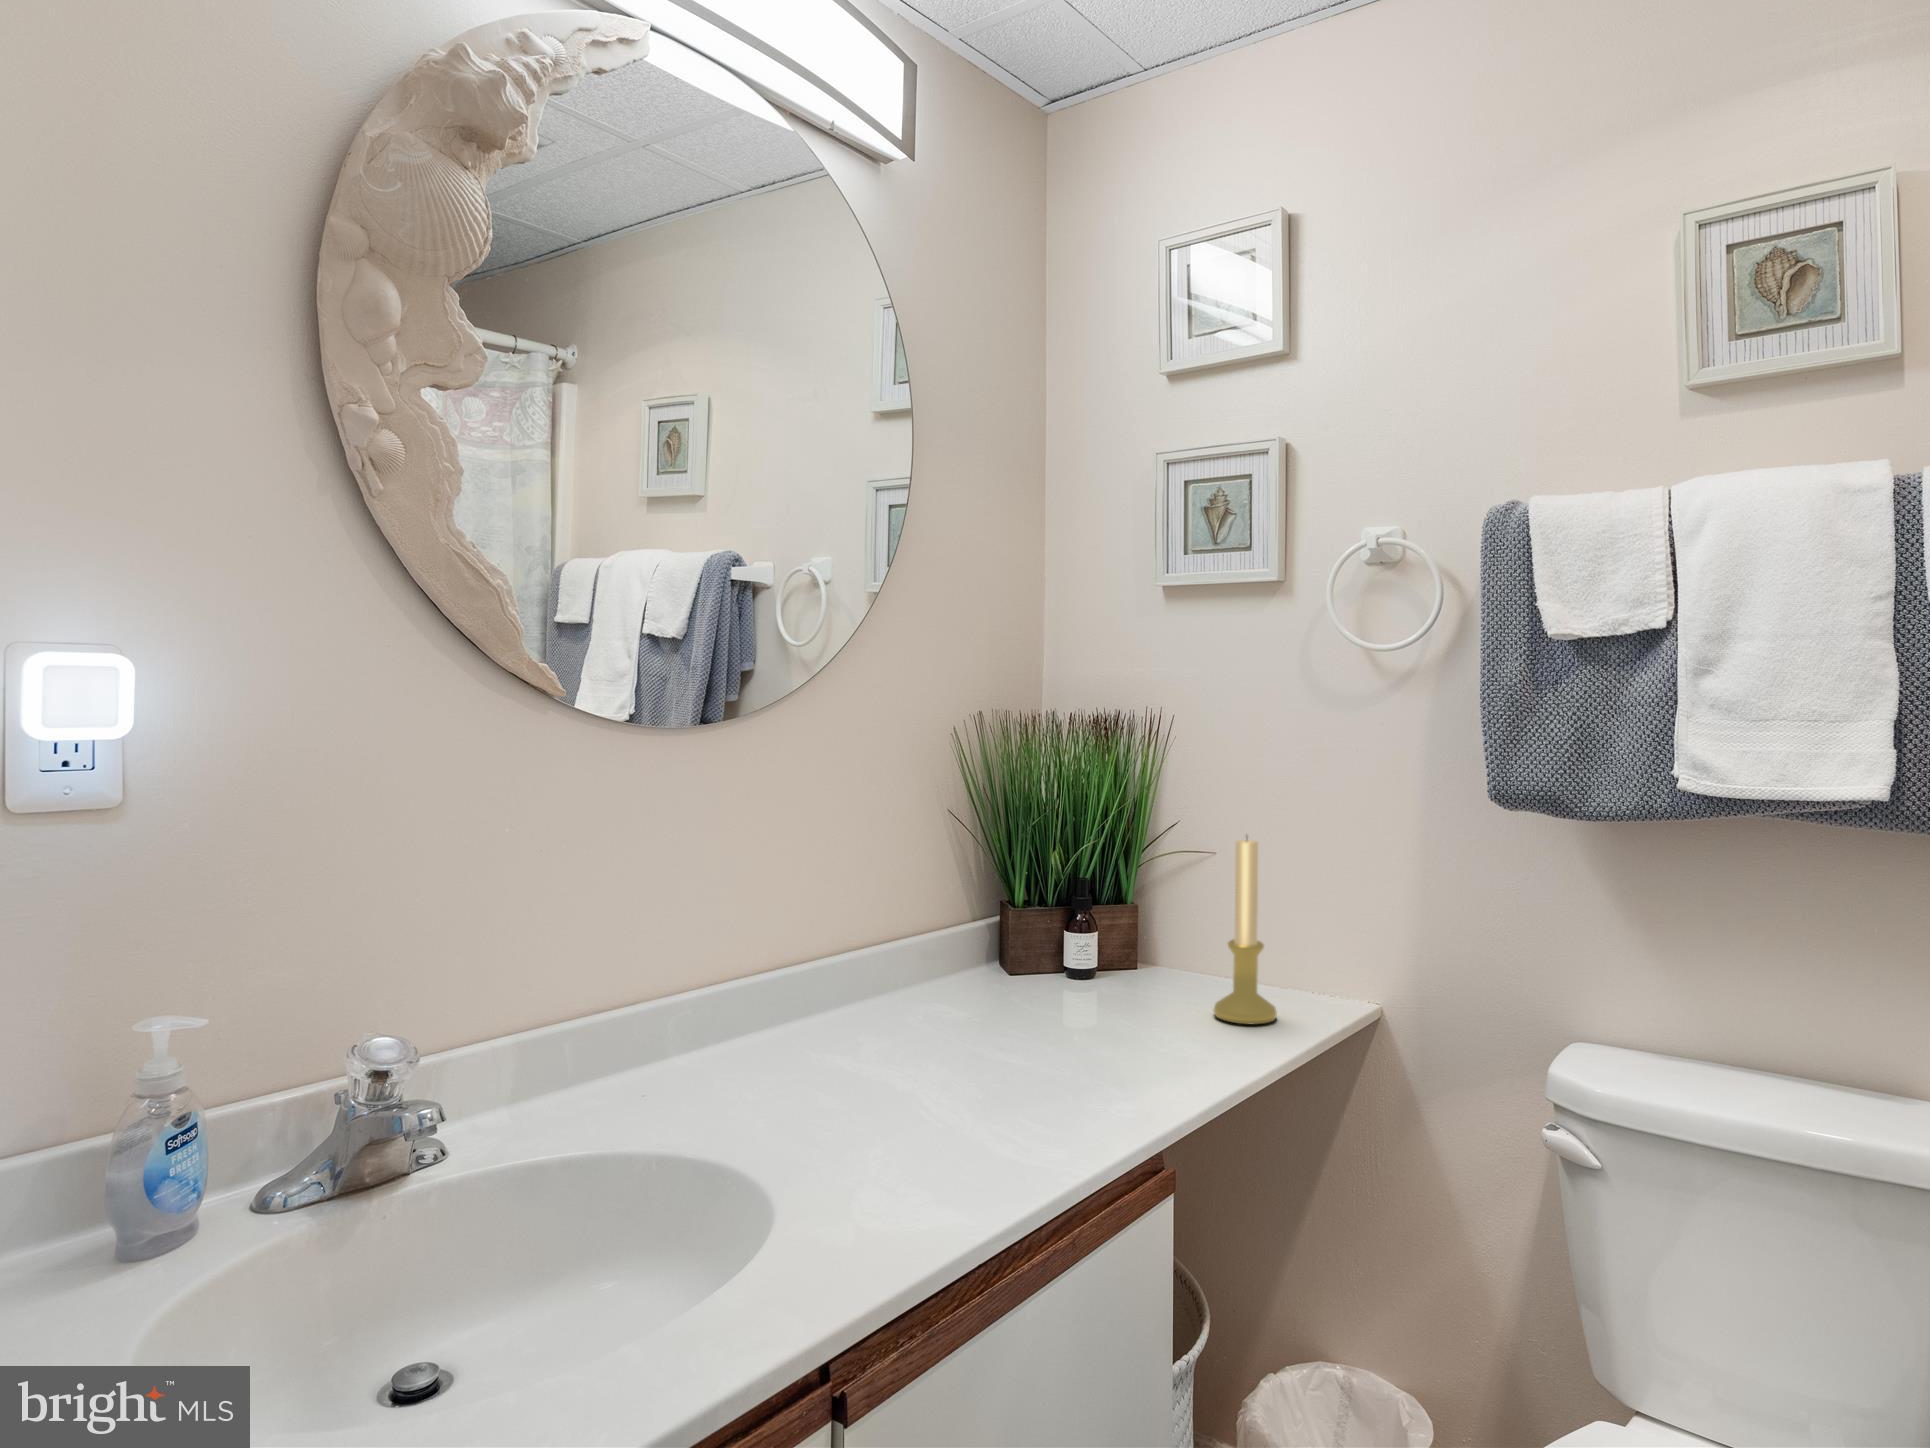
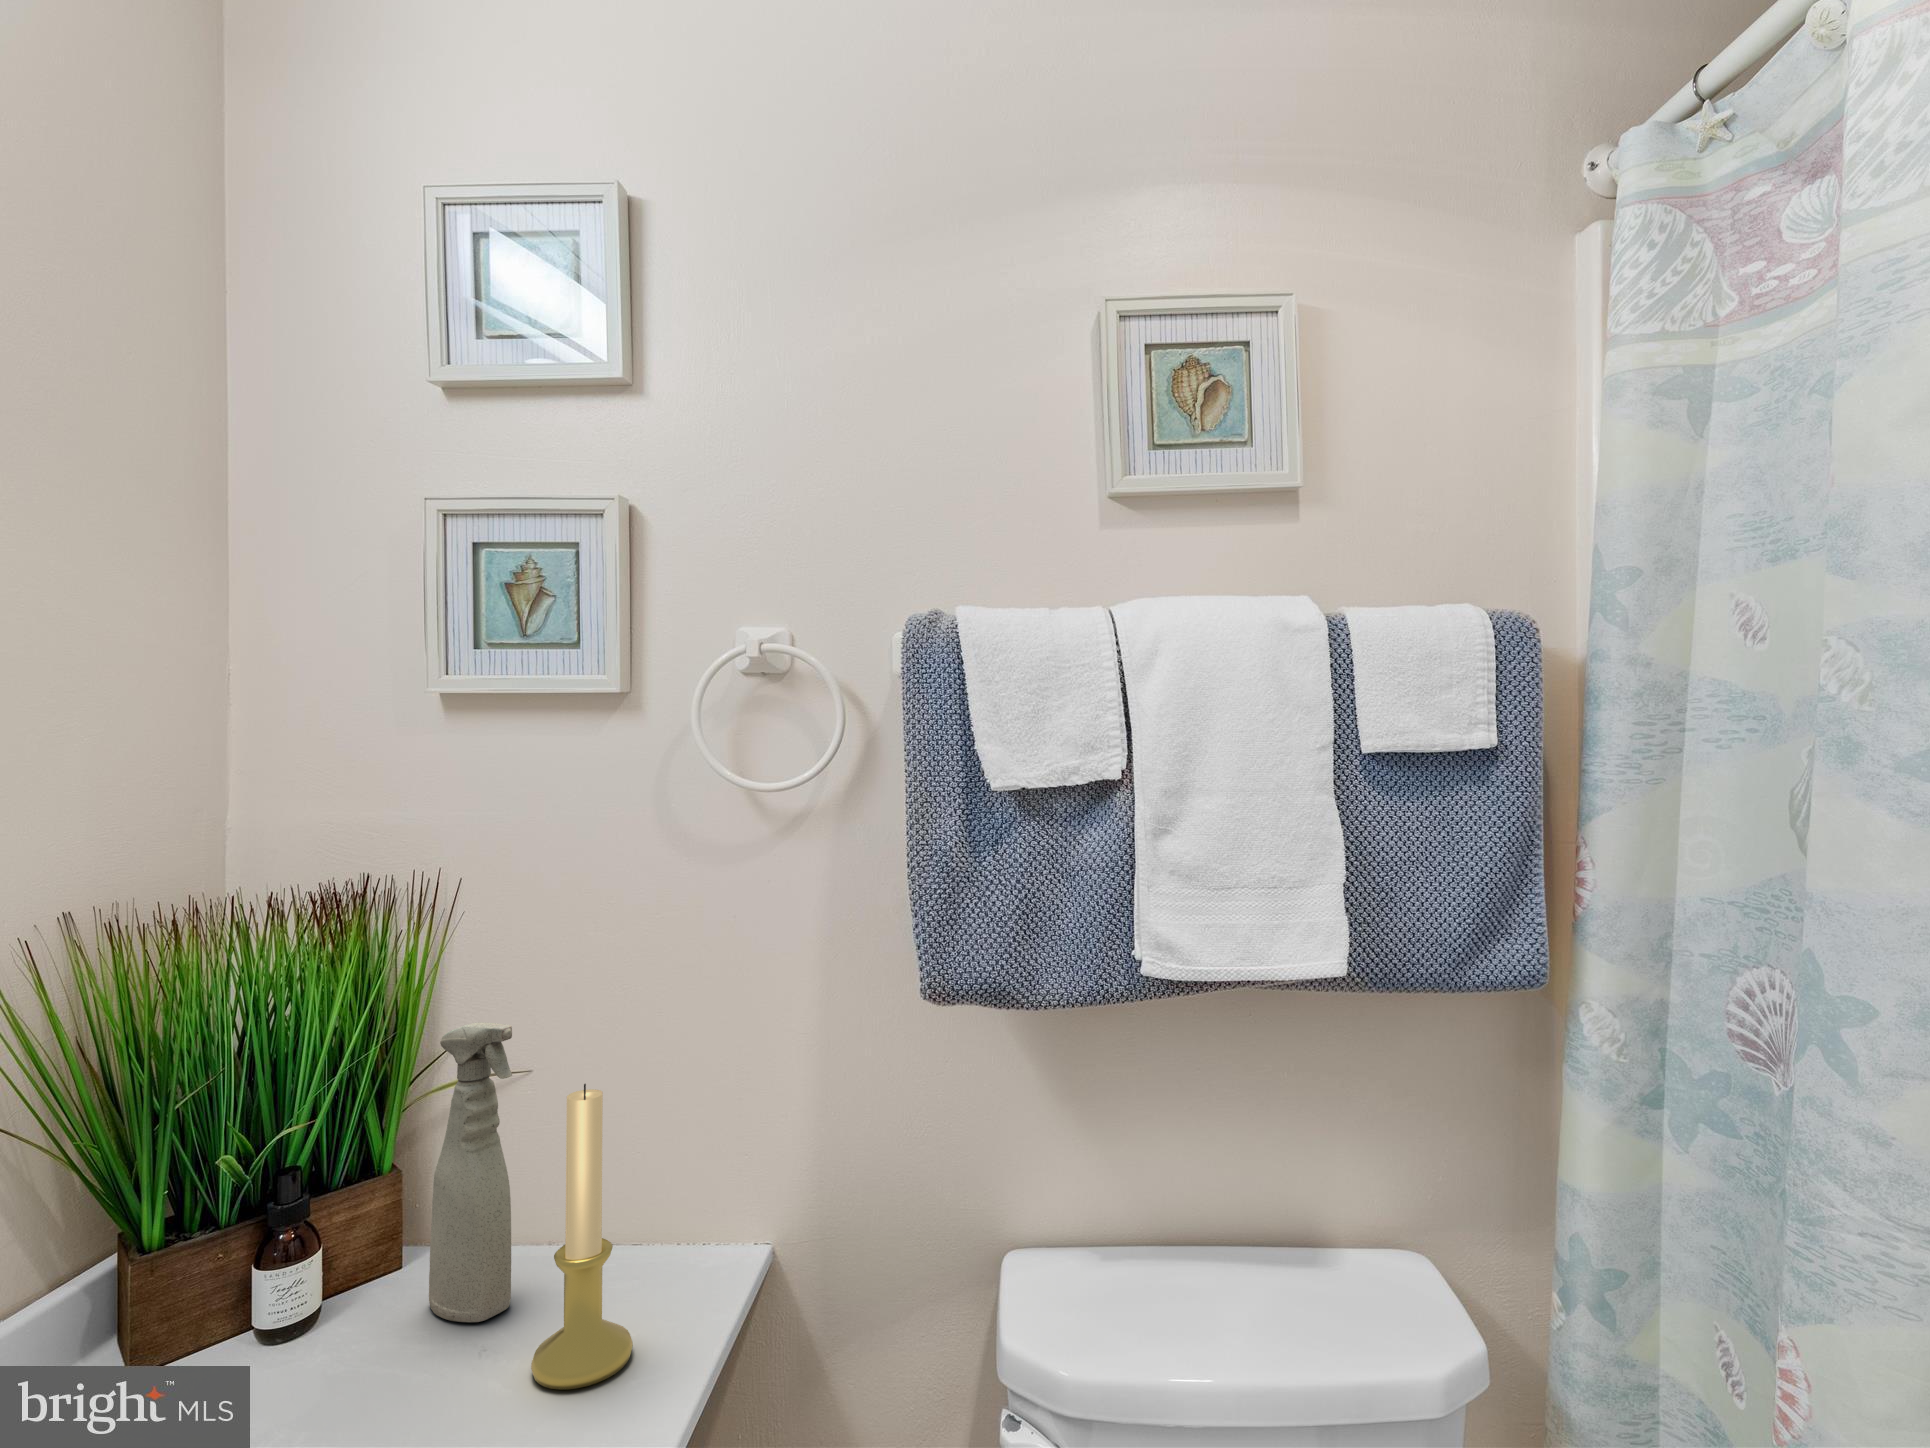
spray bottle: none [1157,801,1206,991] -> present [429,1023,512,1322]

